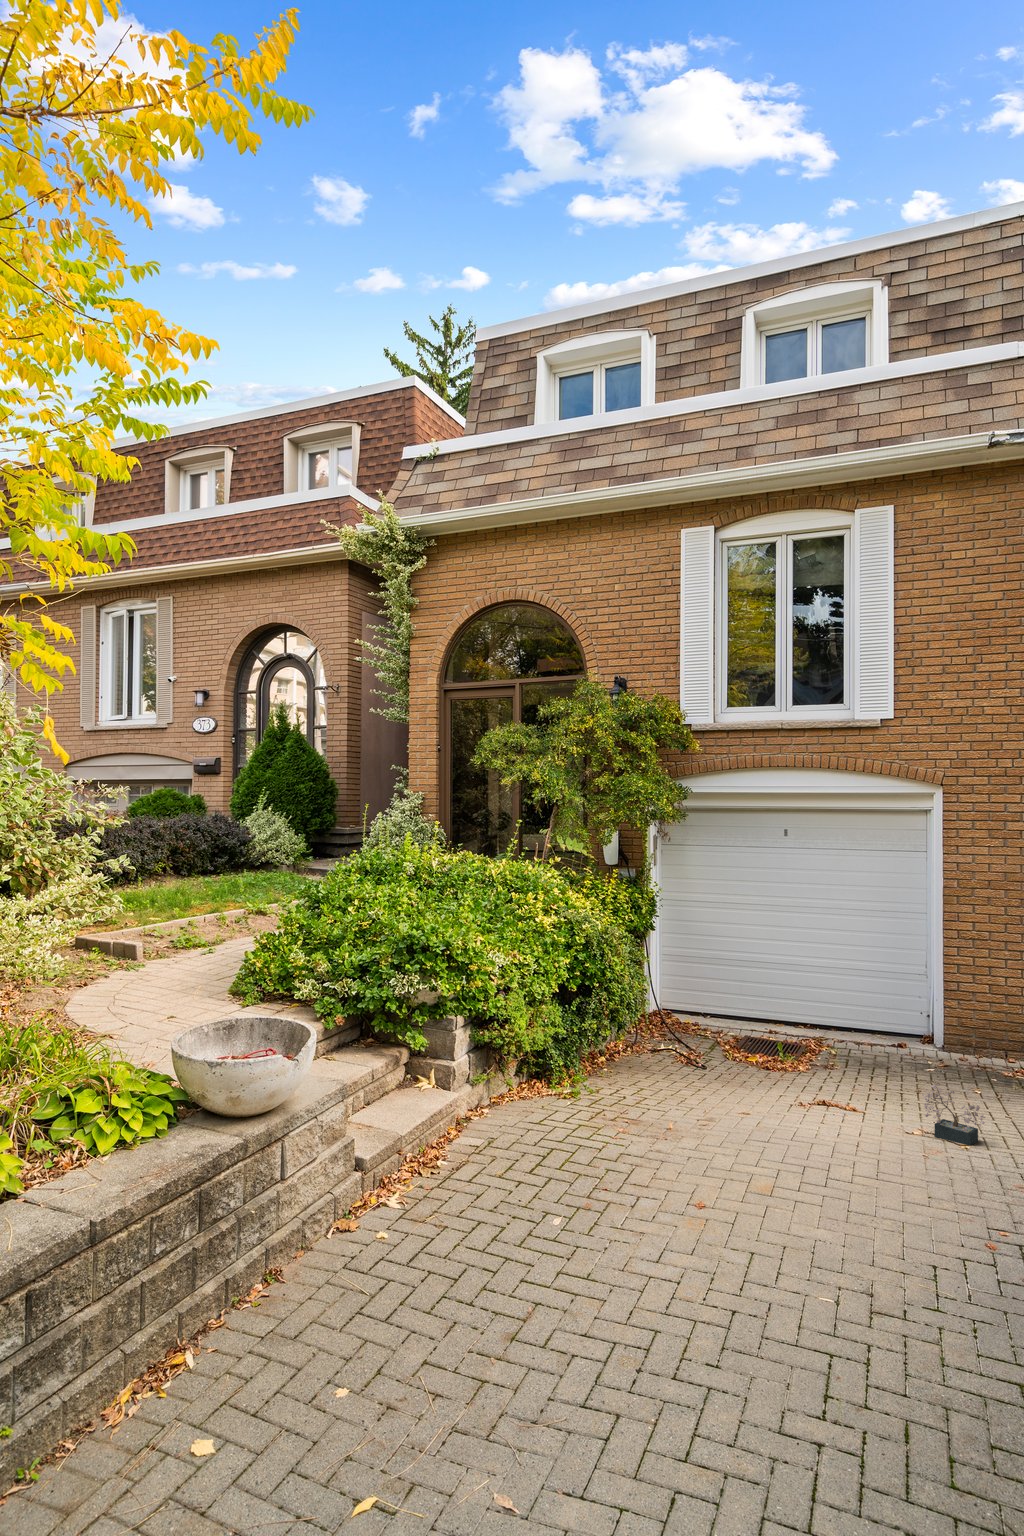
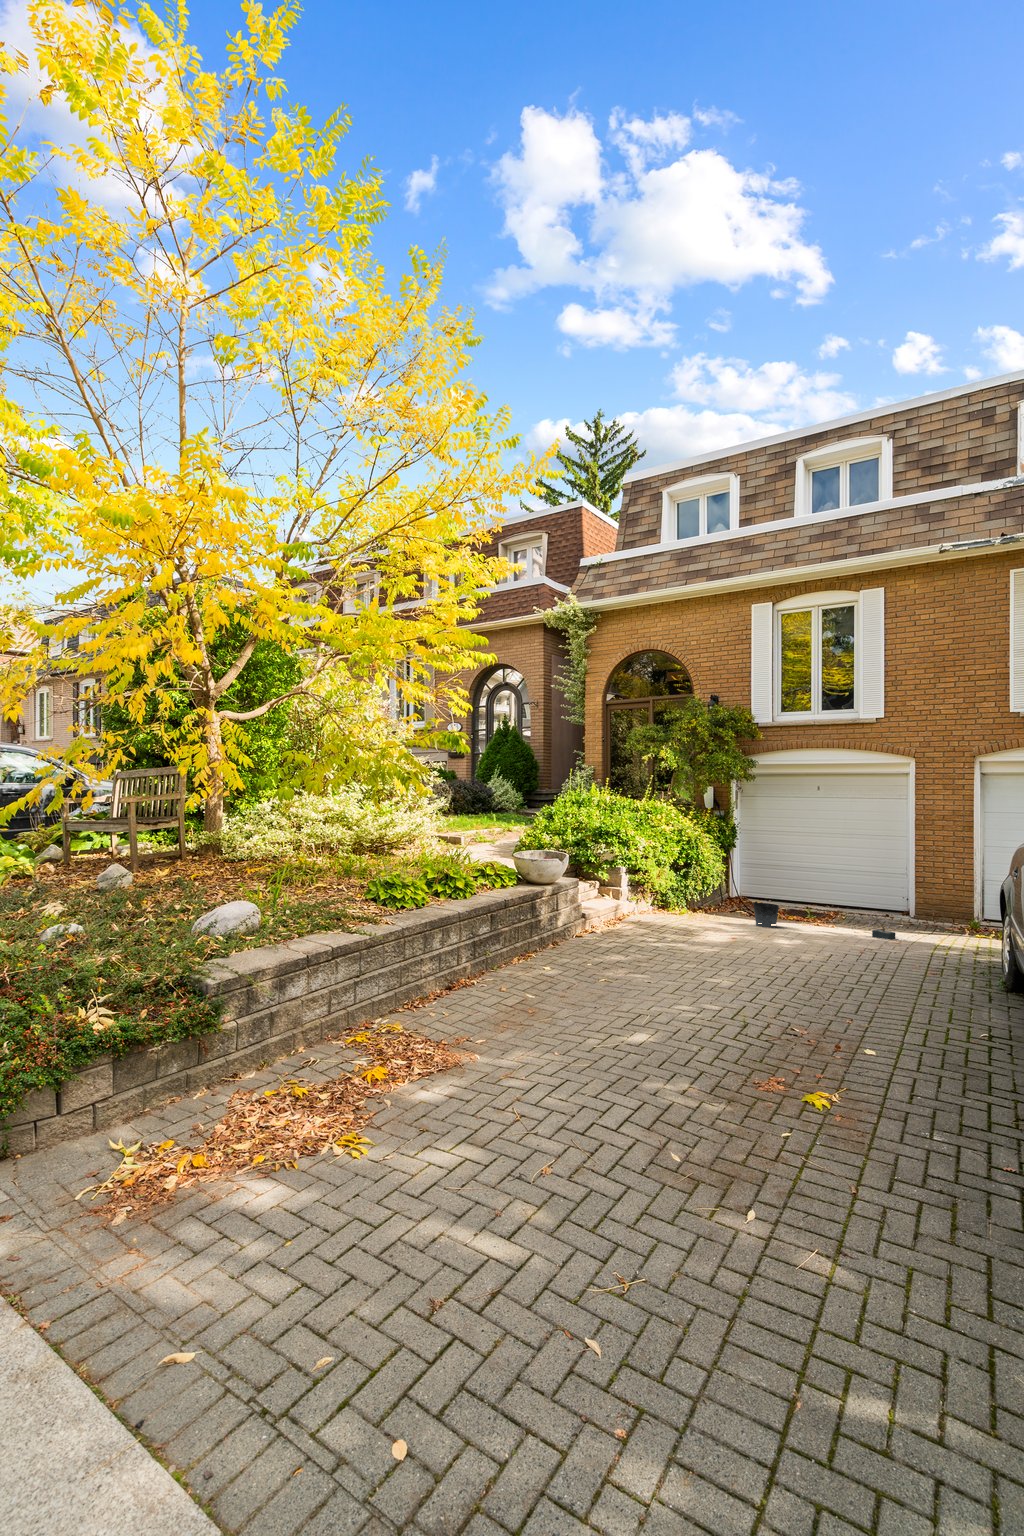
bucket: none [707,1064,758,1121] -> present [752,902,779,928]

